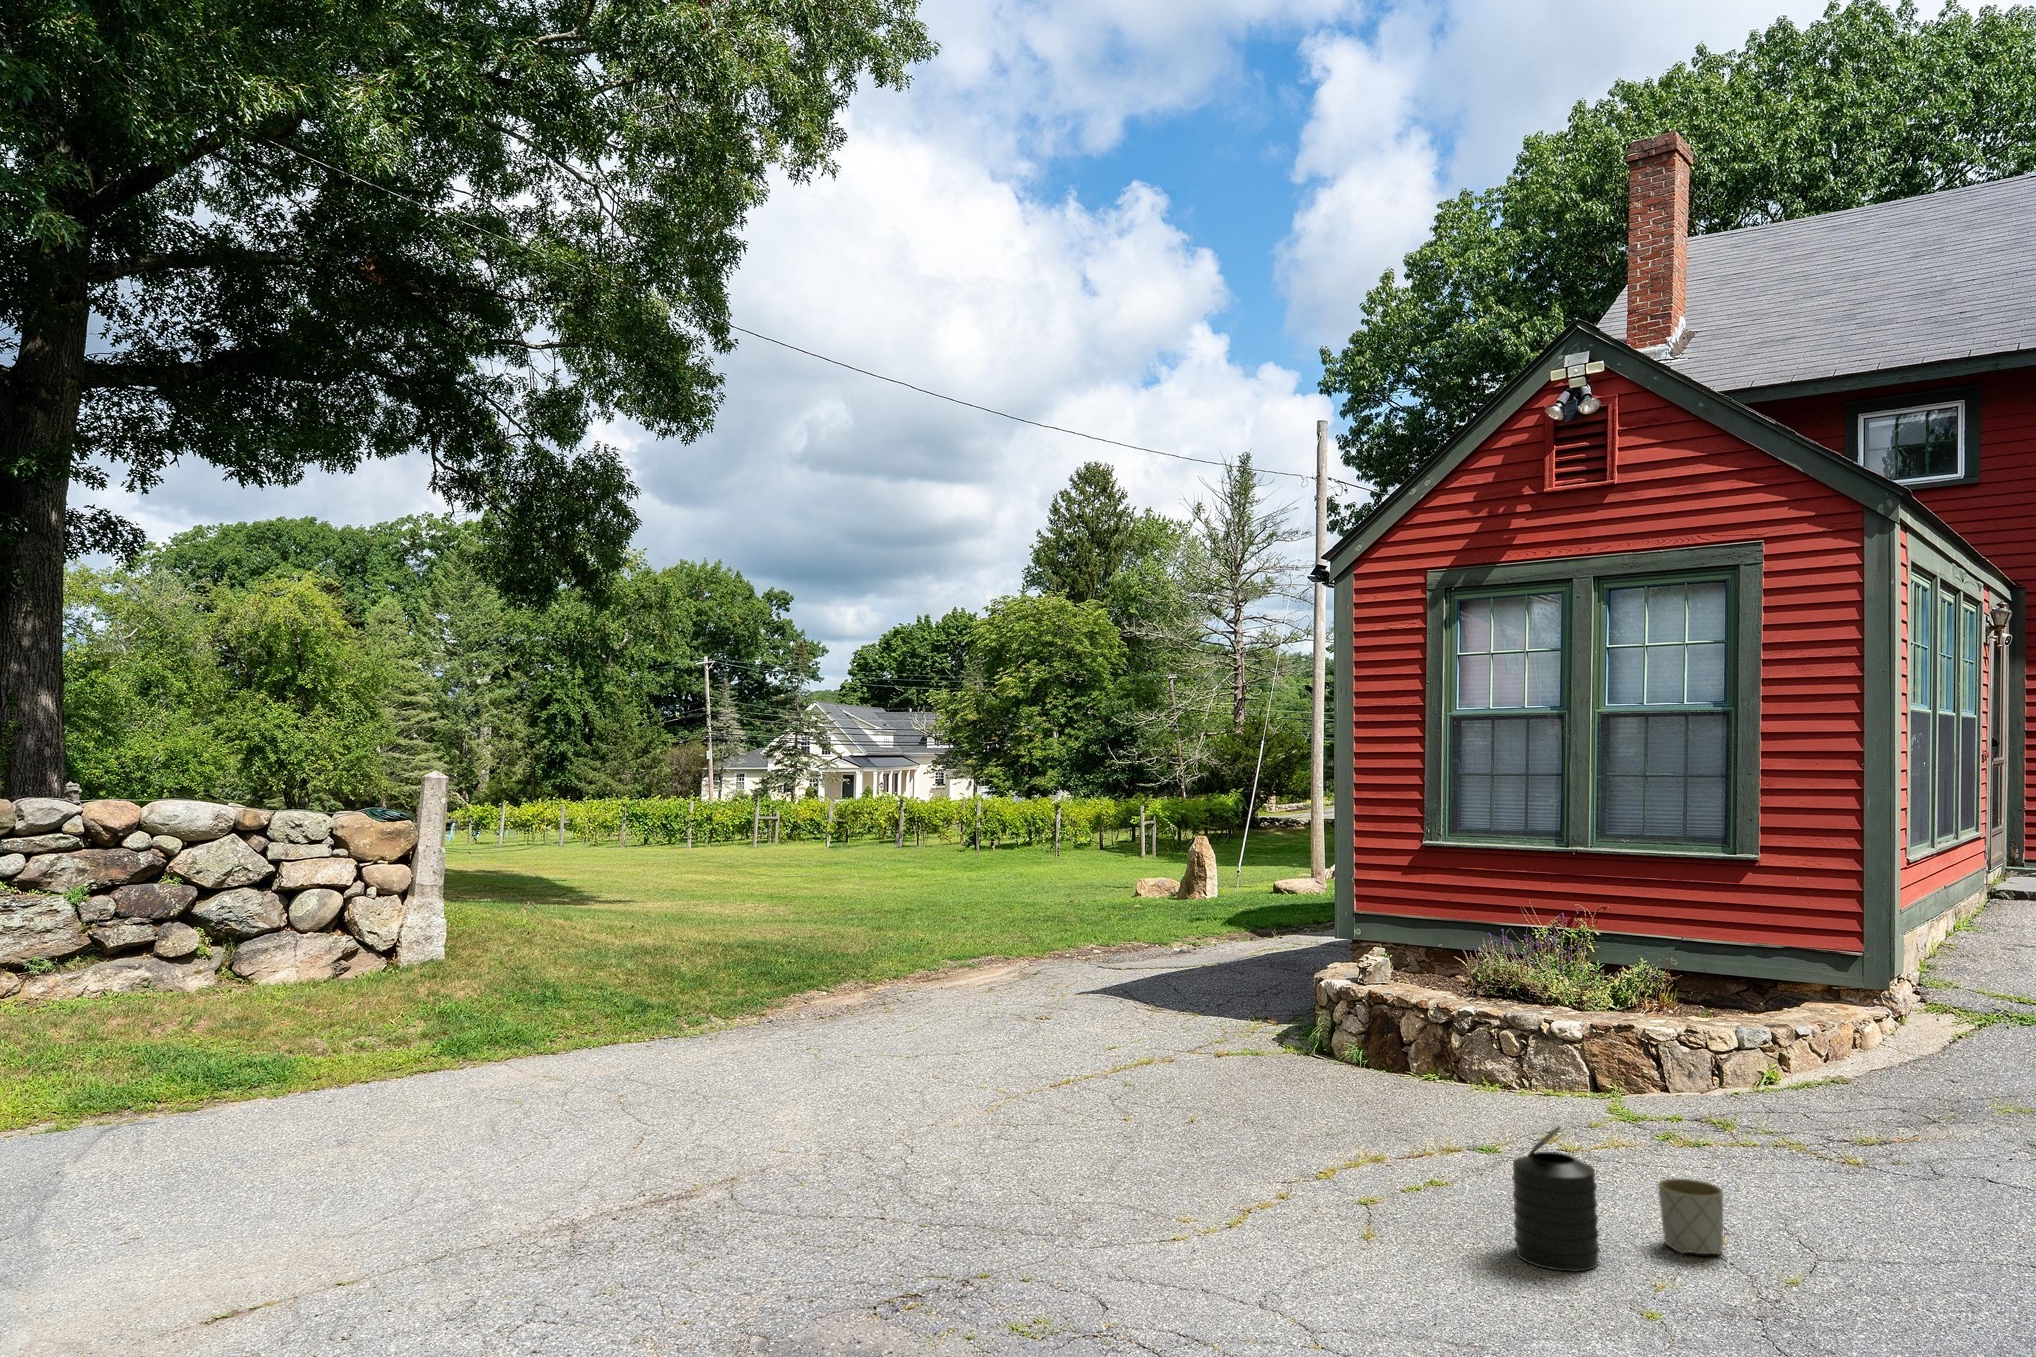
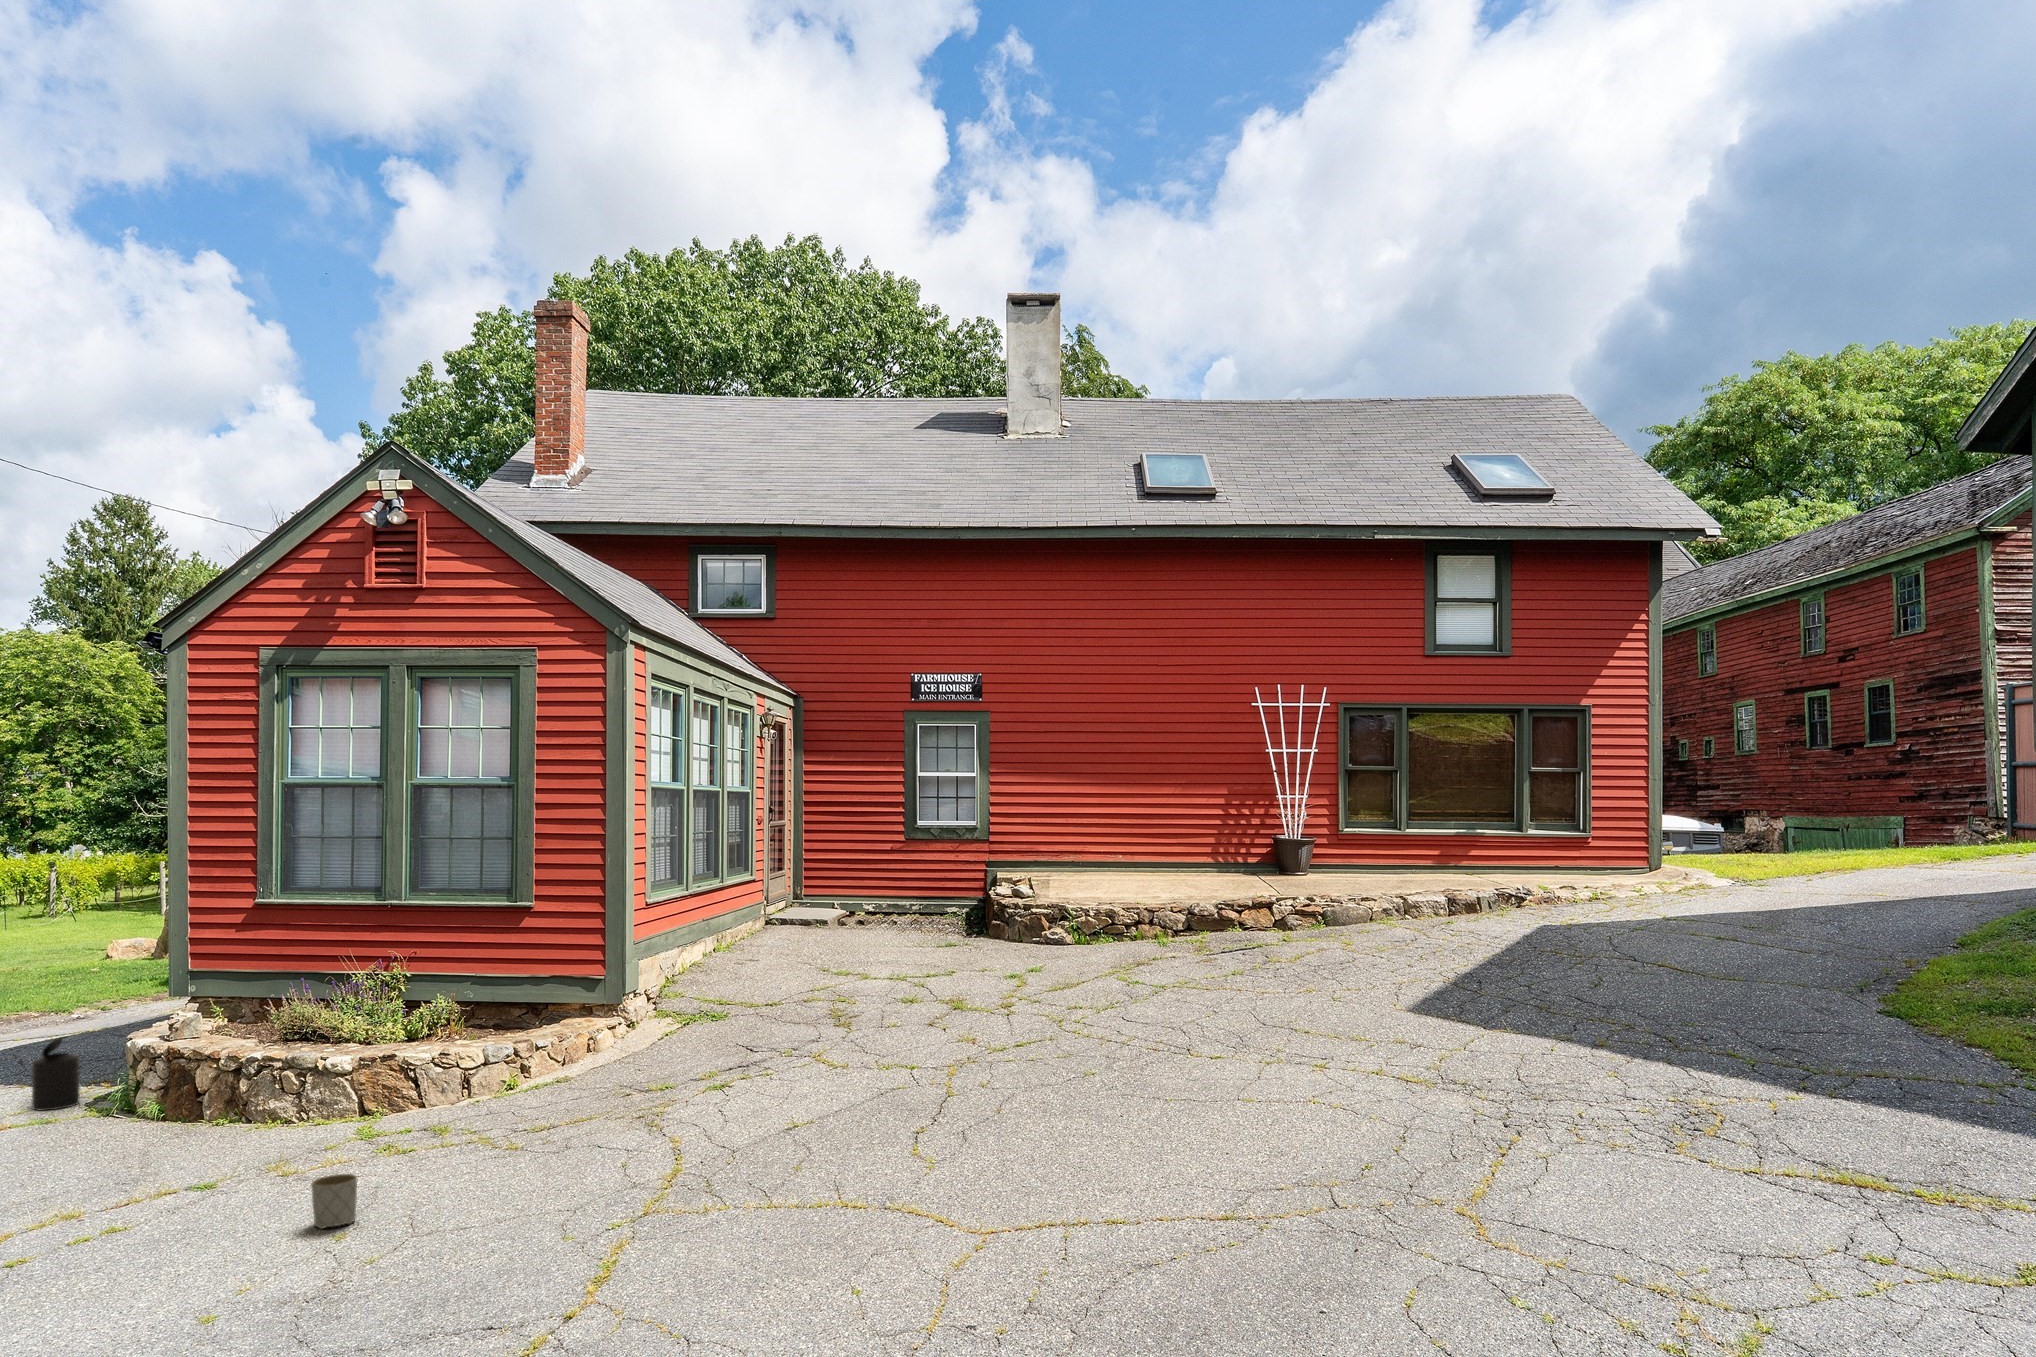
trash can: present [1512,1126,1599,1271] -> present [32,1038,80,1111]

